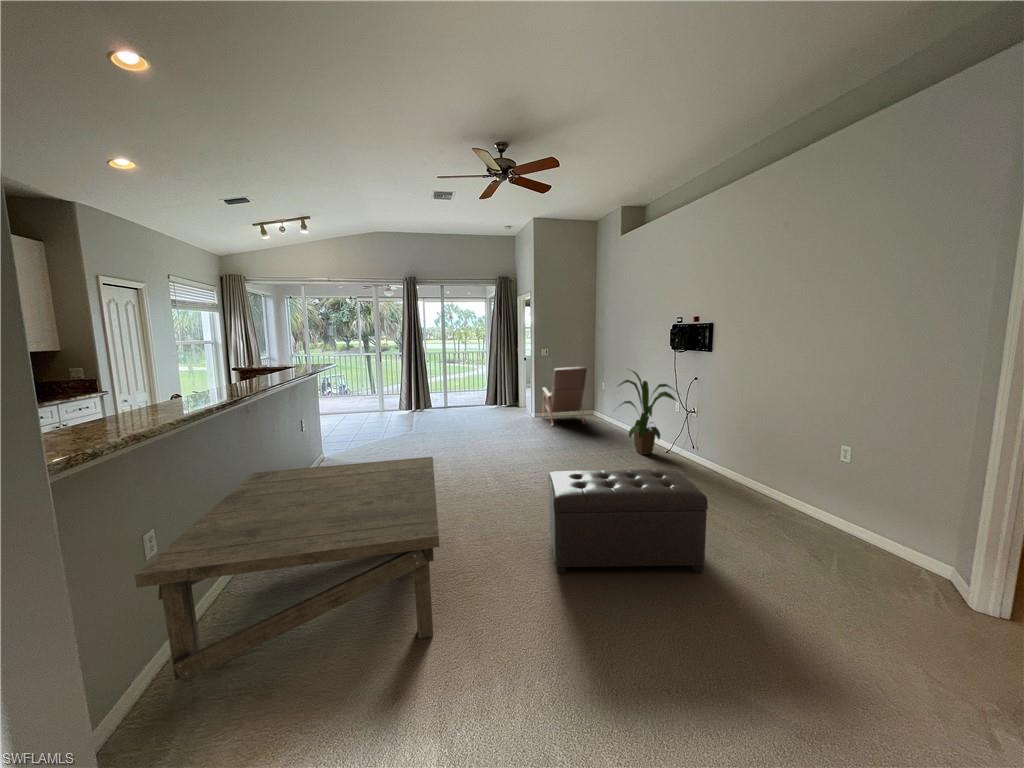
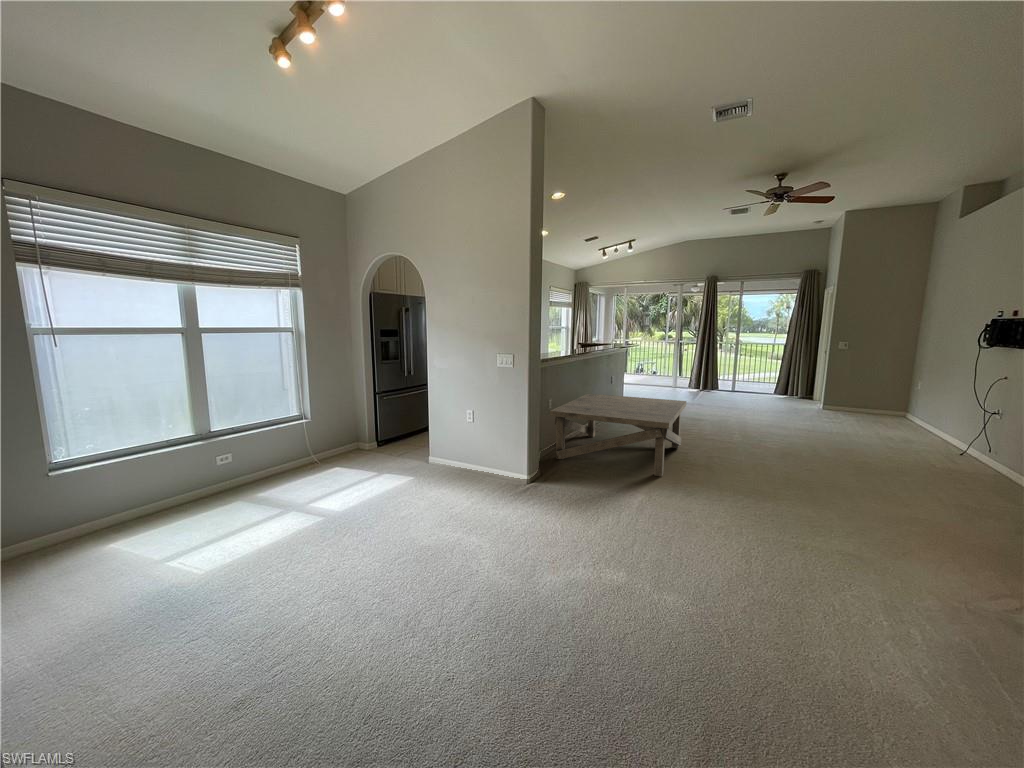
armchair: present [542,367,587,425] -> none [832,361,888,421]
house plant: present [618,371,676,455] -> none [892,363,988,452]
ottoman: present [548,469,708,574] -> none [751,421,887,507]

